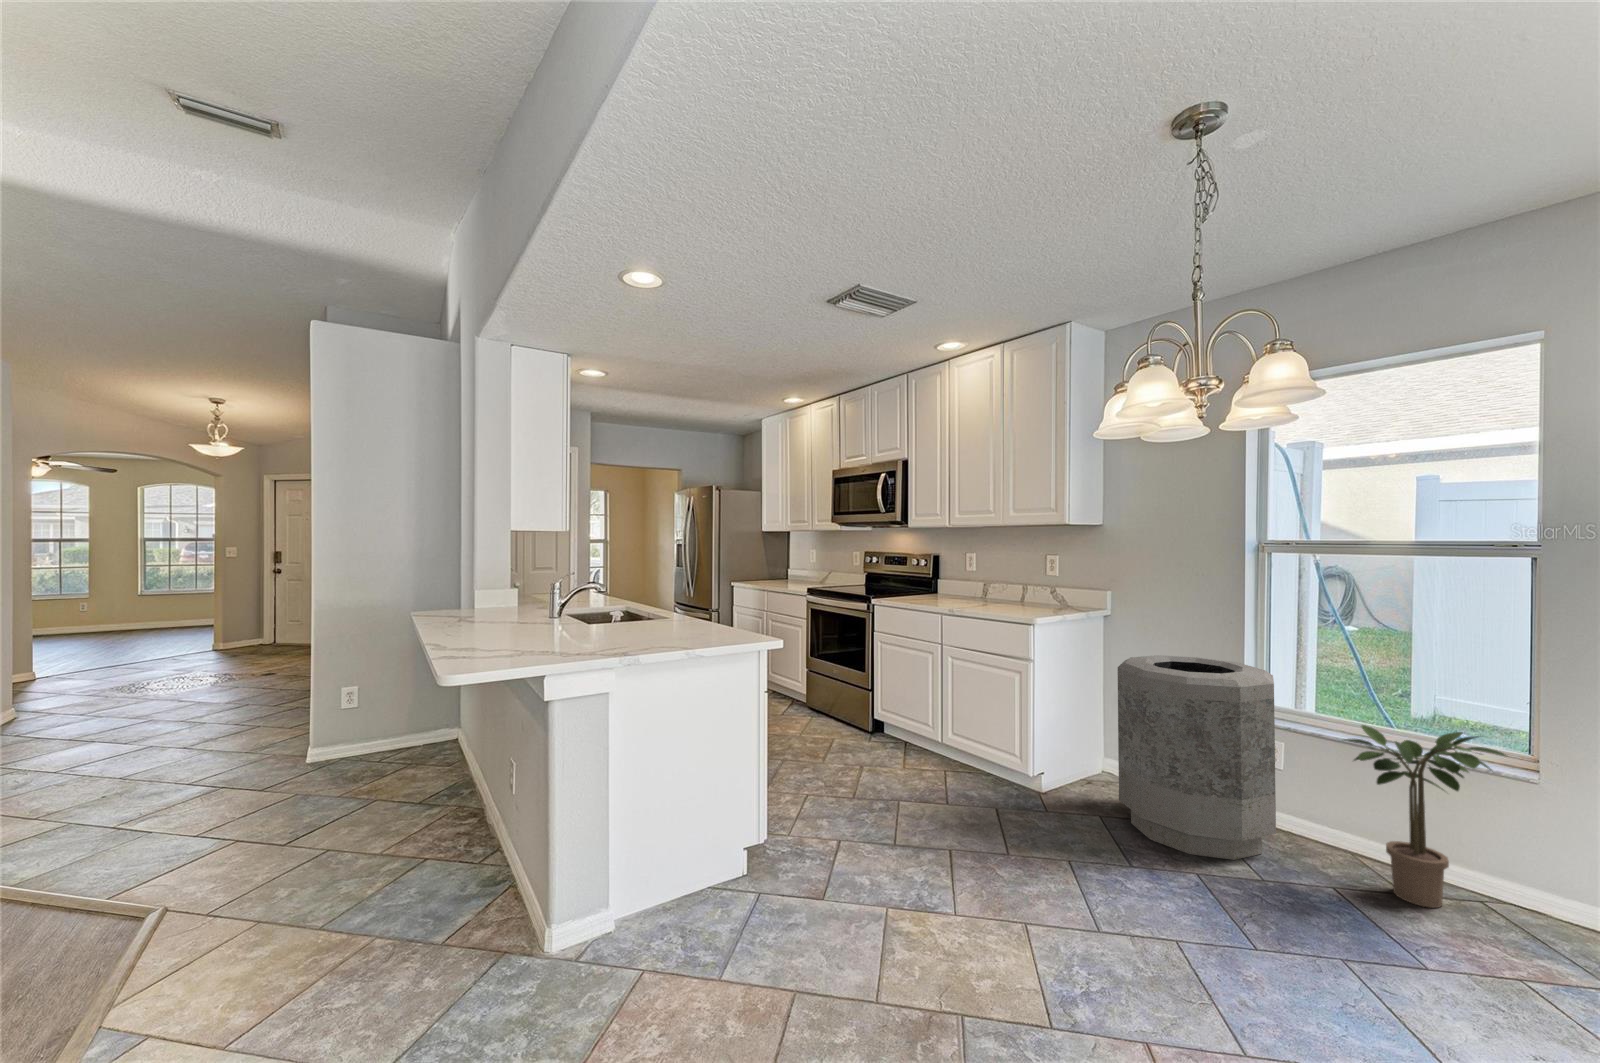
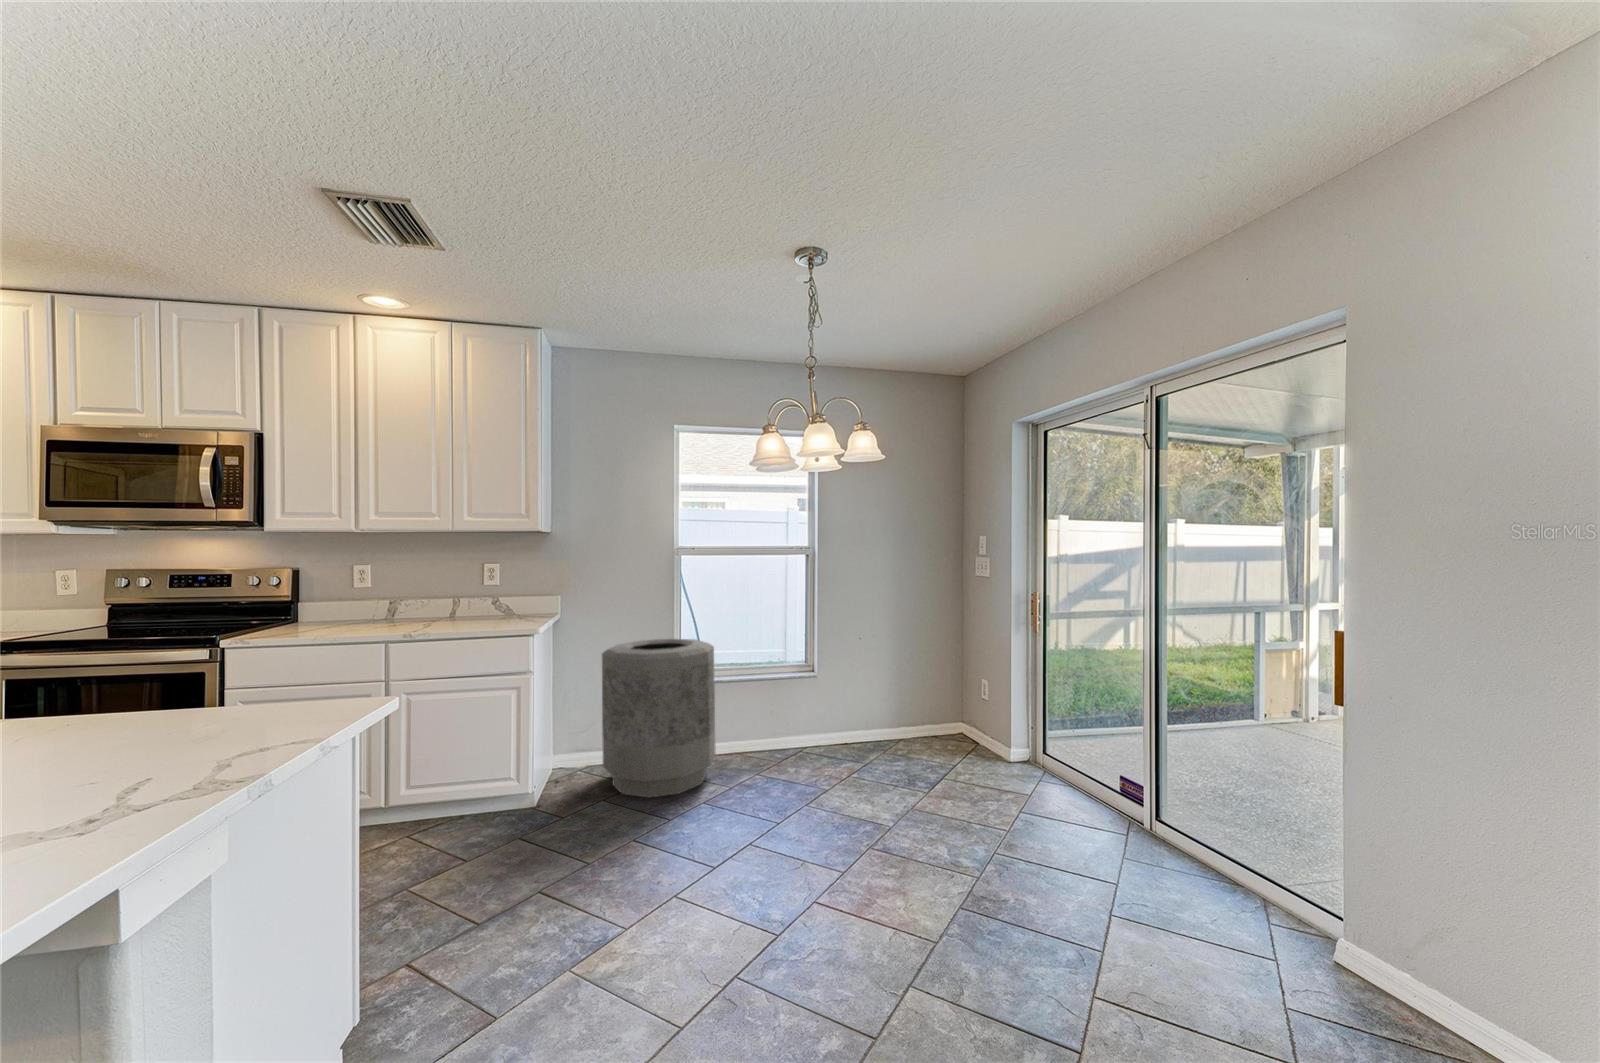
potted plant: present [1344,725,1506,908] -> none [748,652,815,764]

